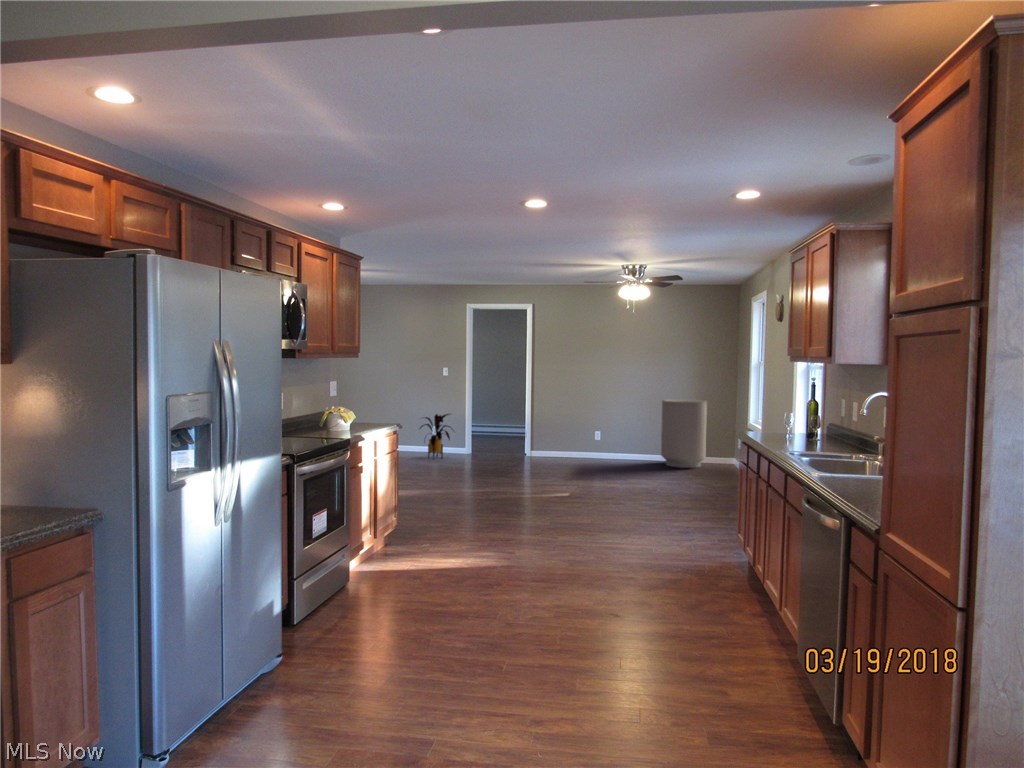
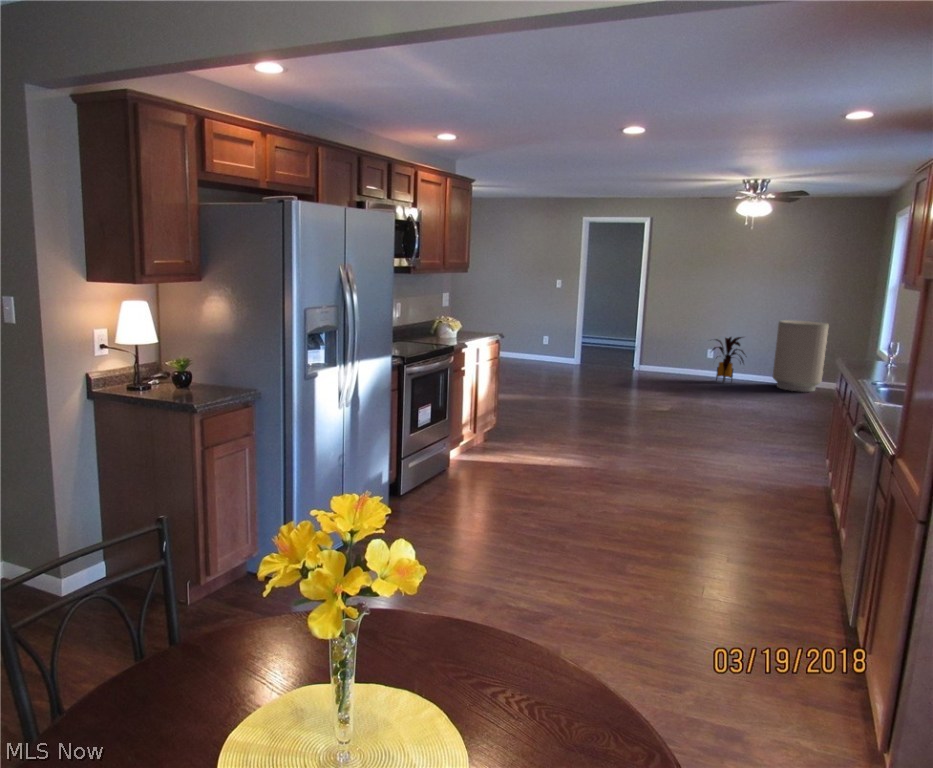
house plant: present [420,414,452,459] -> present [712,337,745,382]

